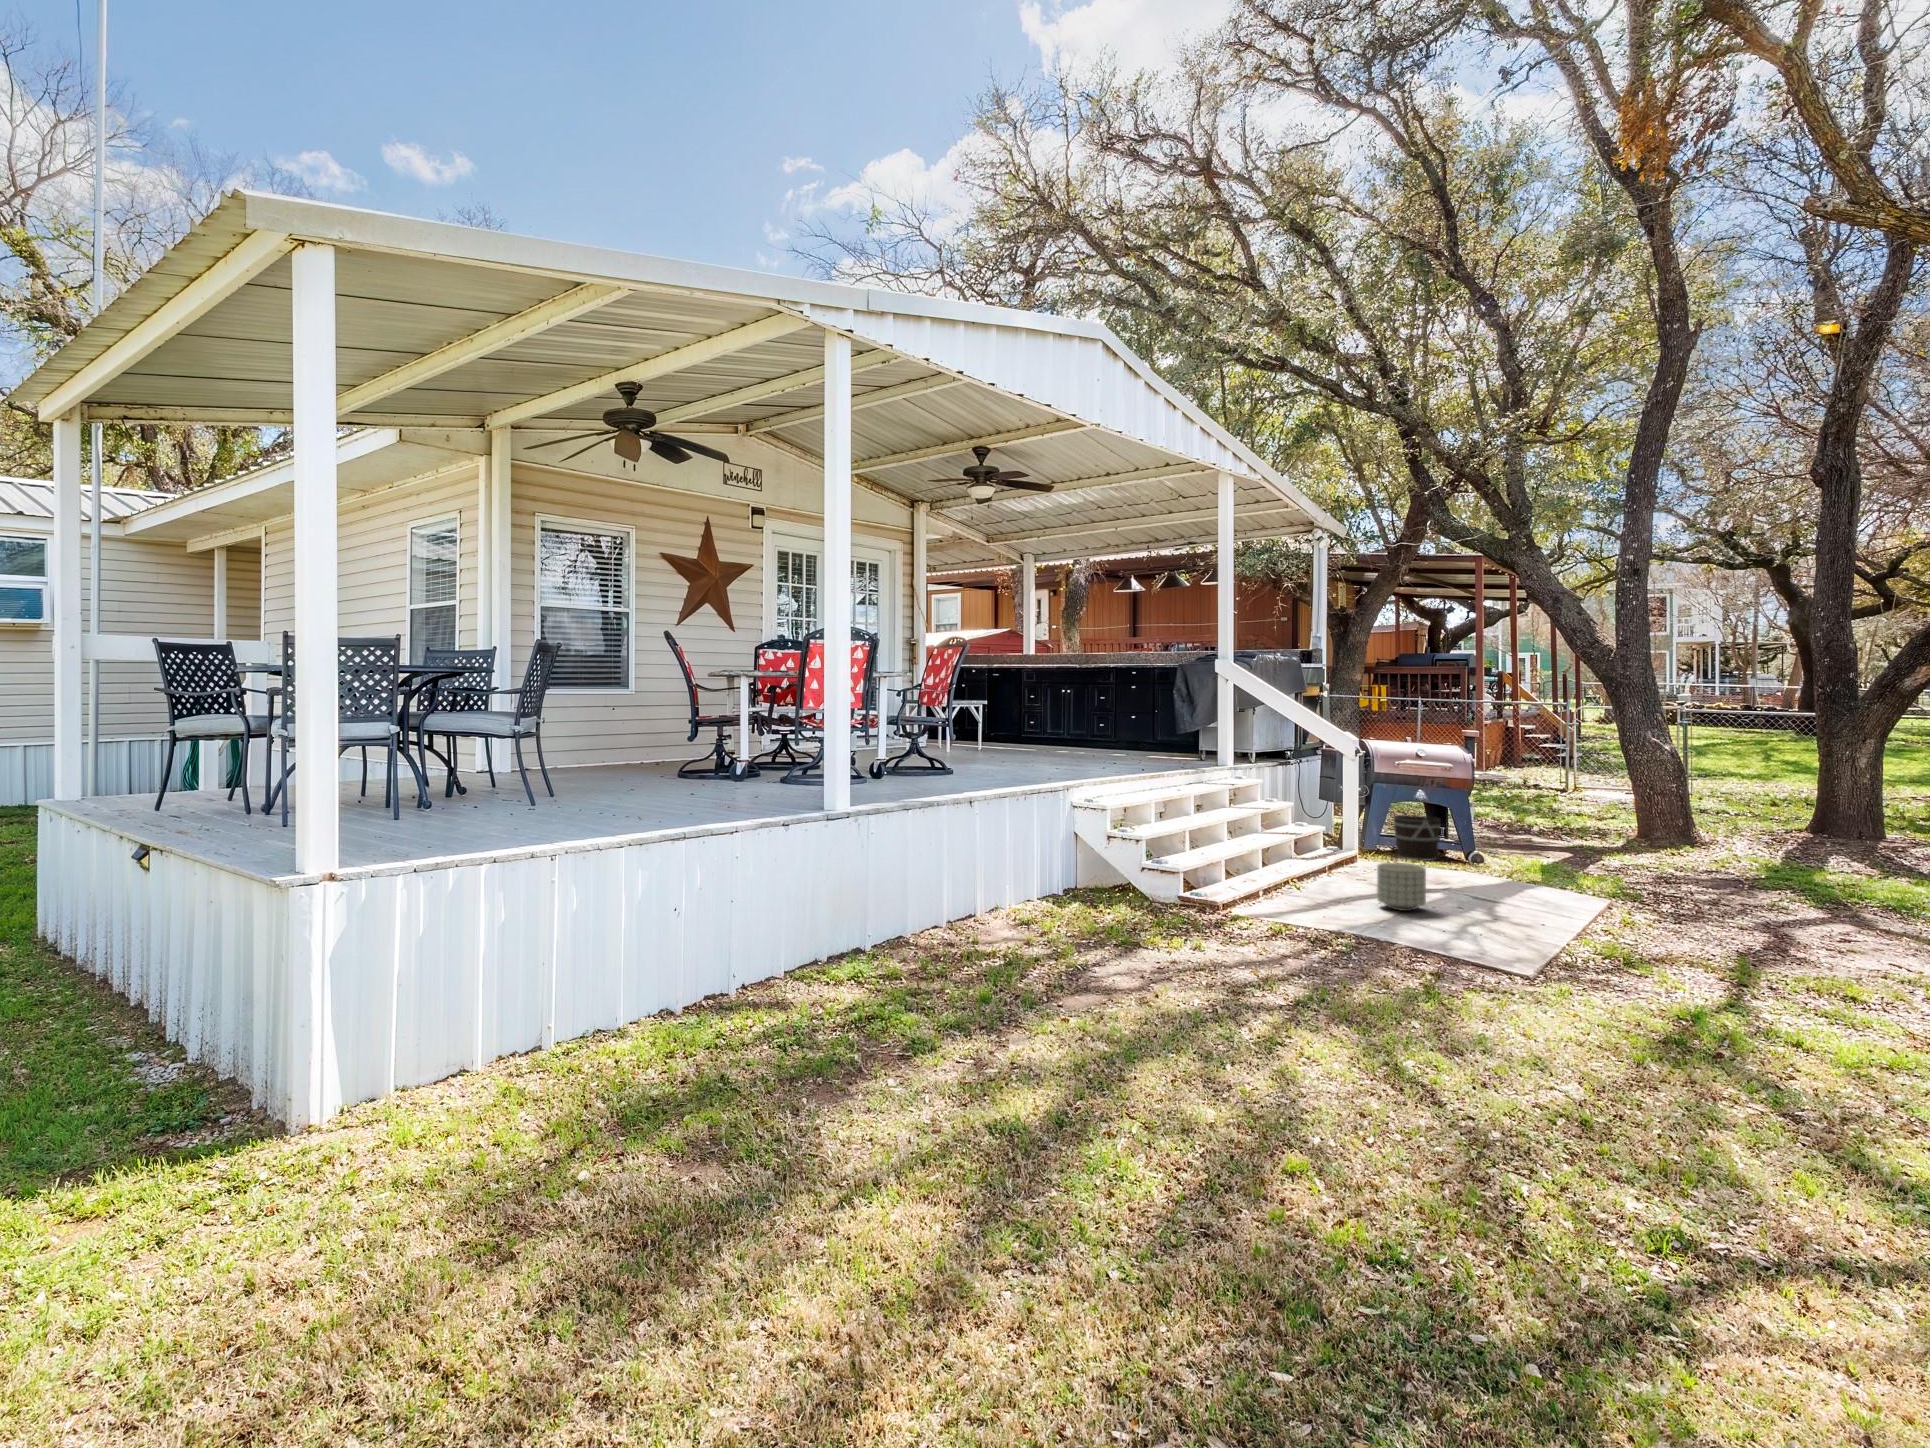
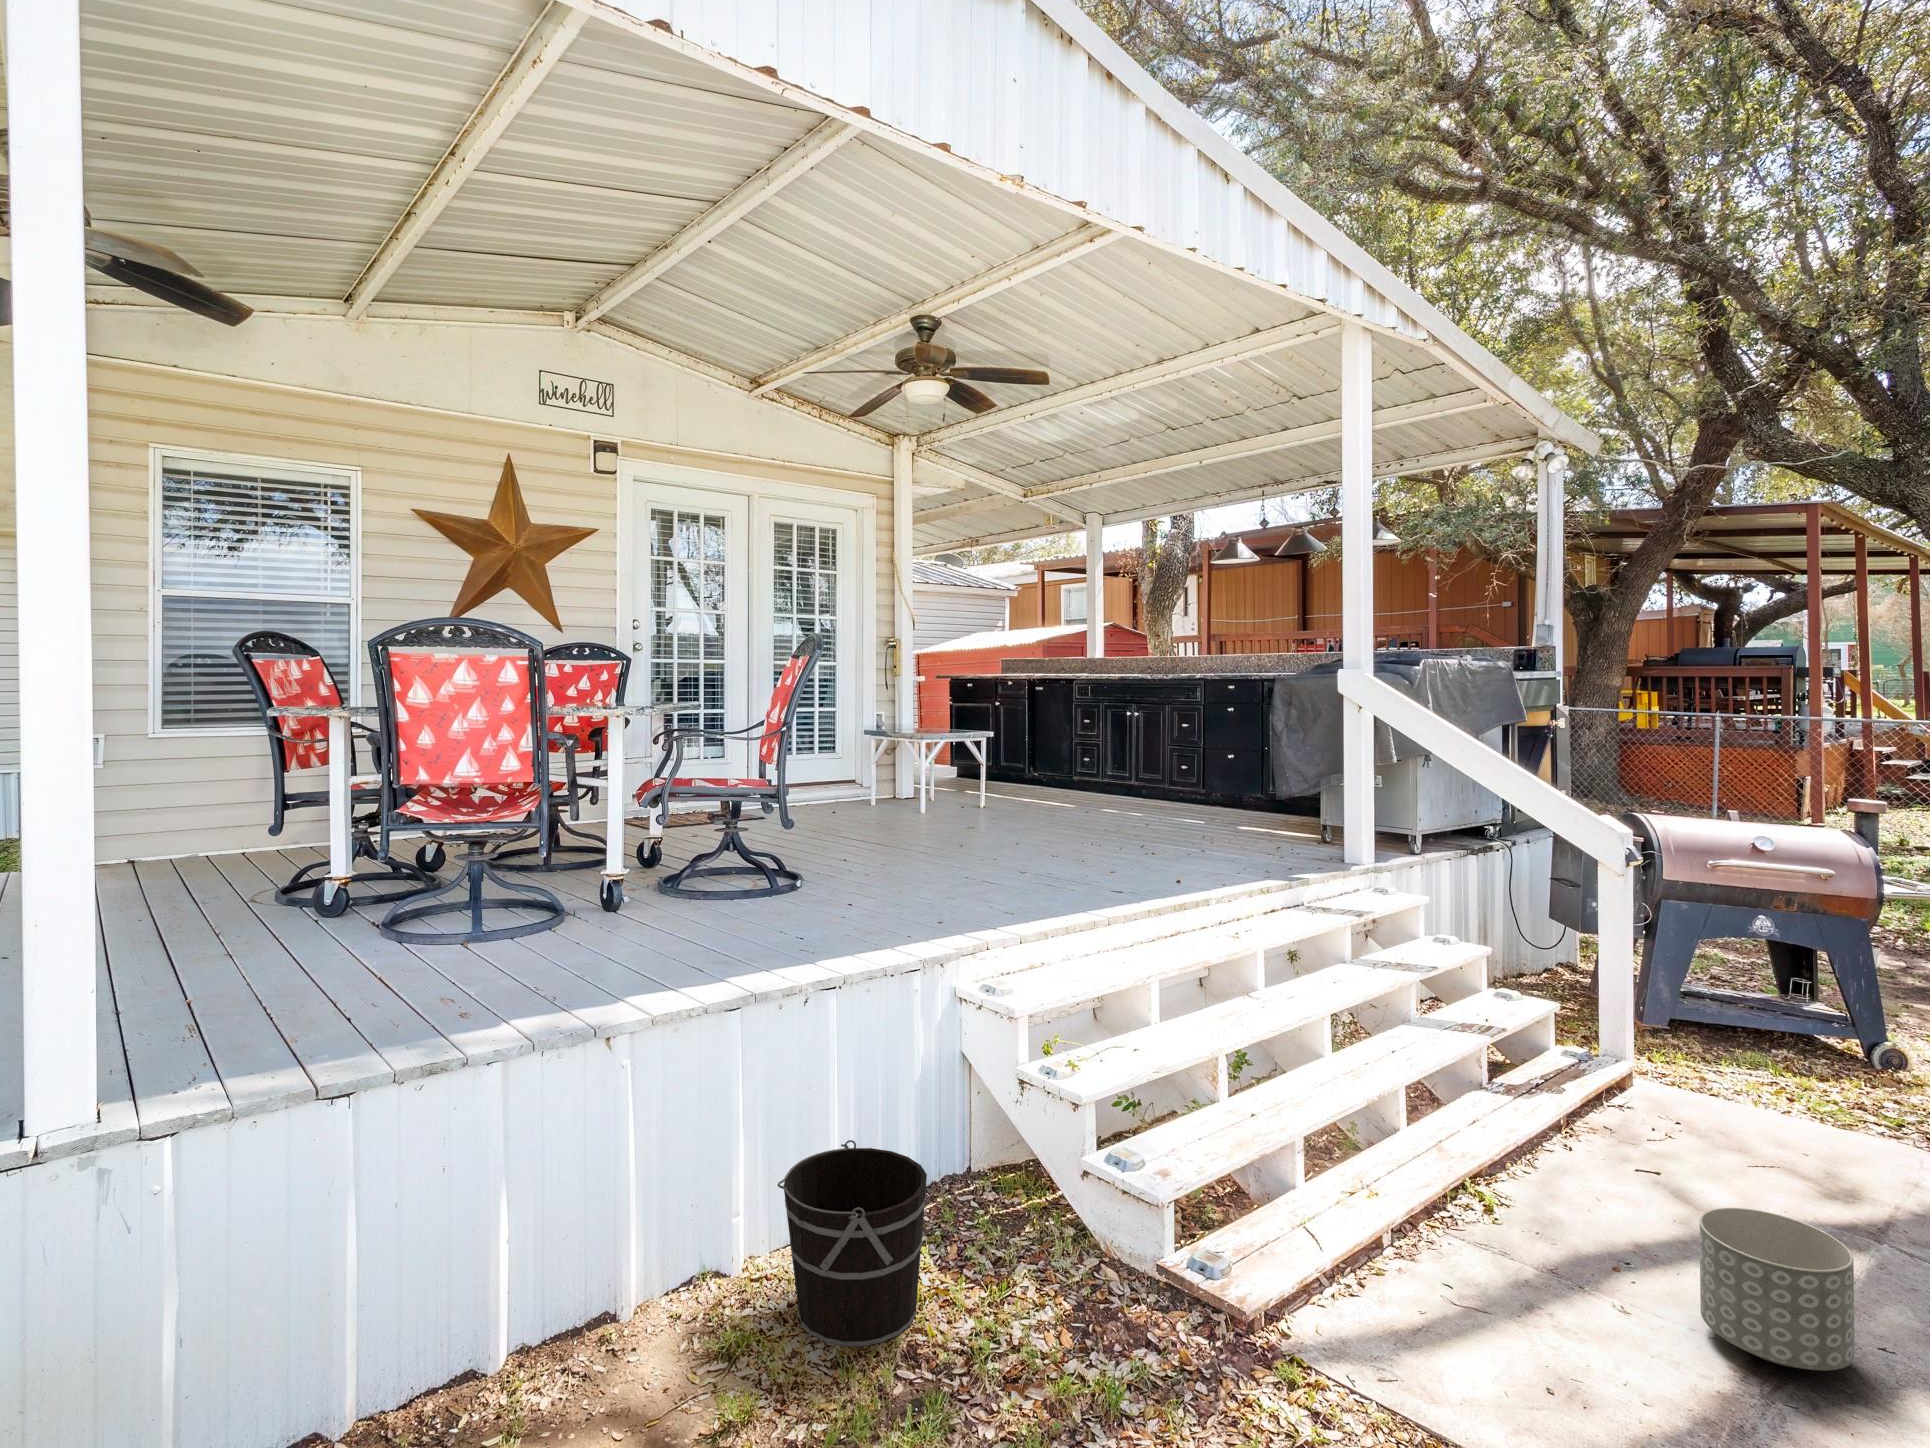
bucket: present [1393,814,1441,861] -> present [777,1140,927,1346]

